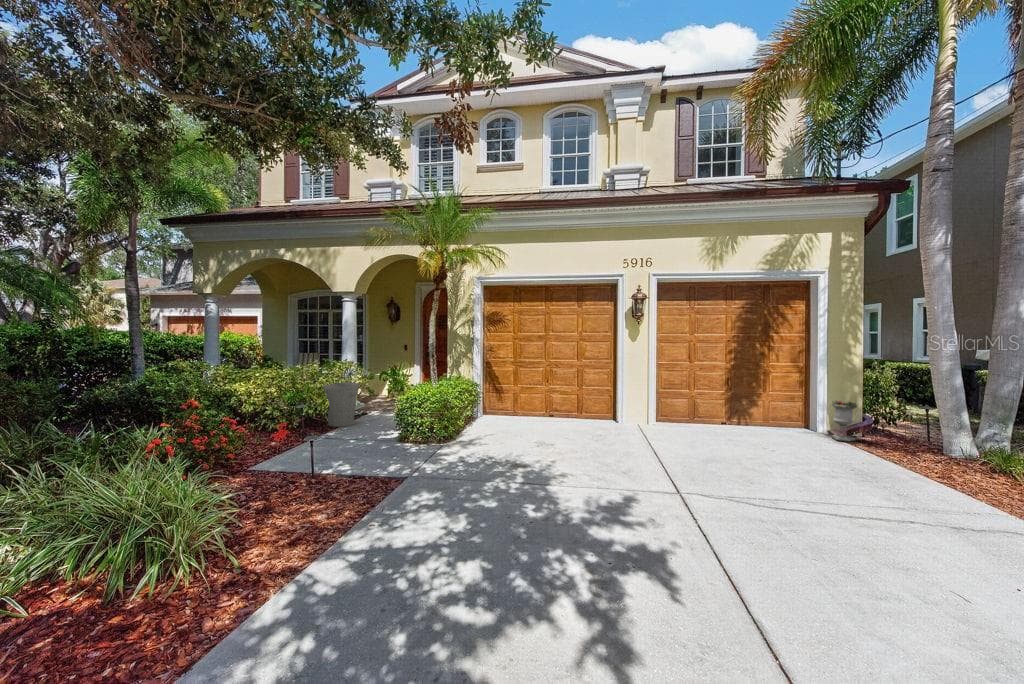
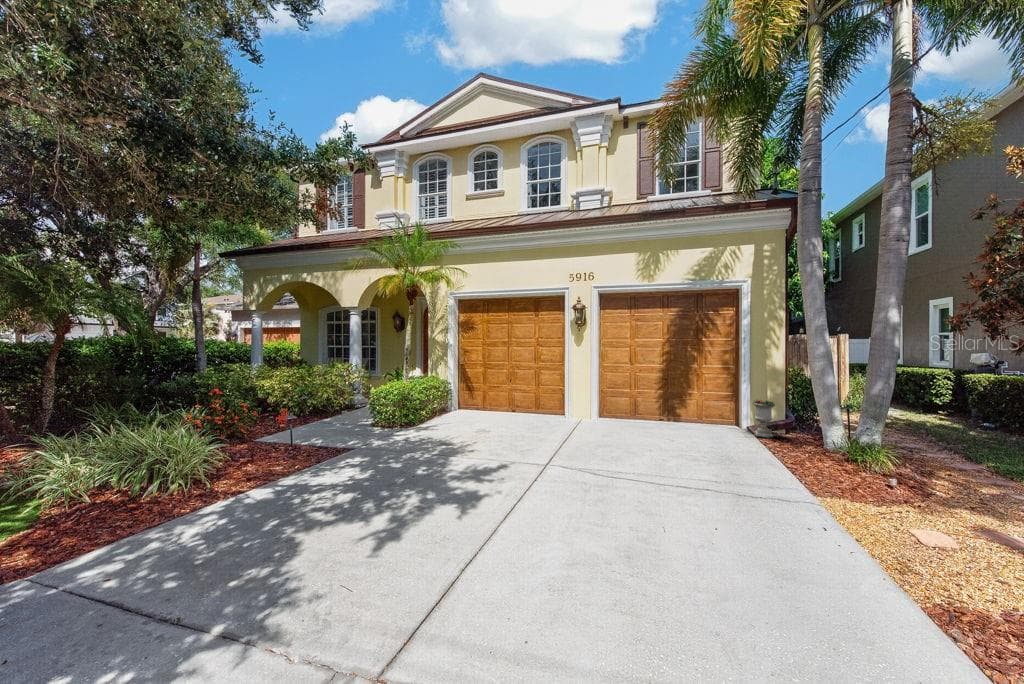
trash can: present [323,382,359,427] -> none [323,380,353,417]

